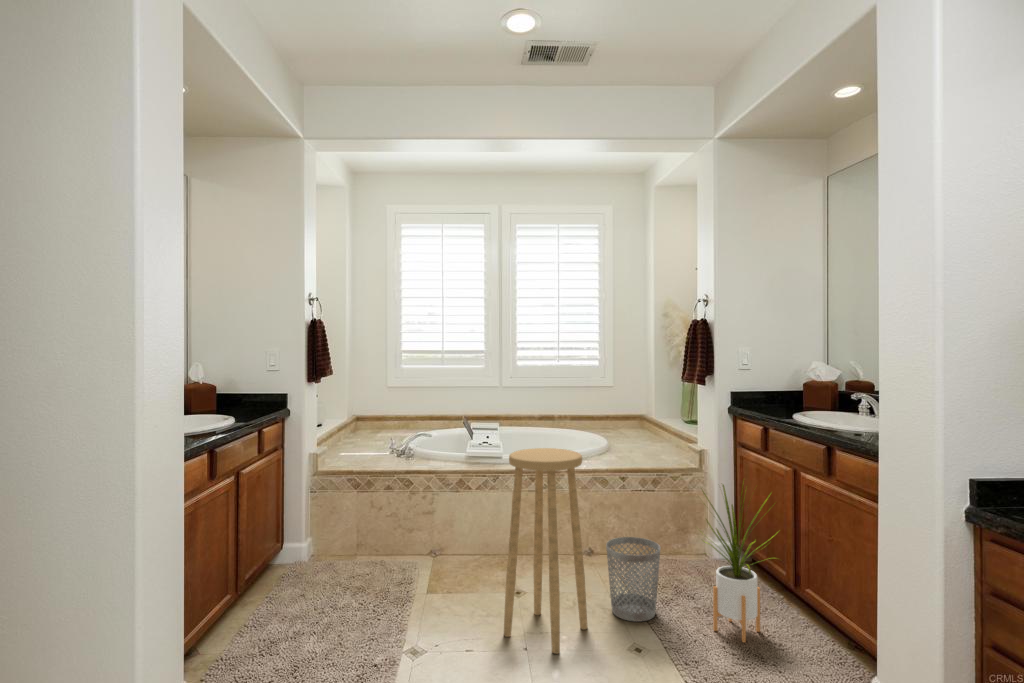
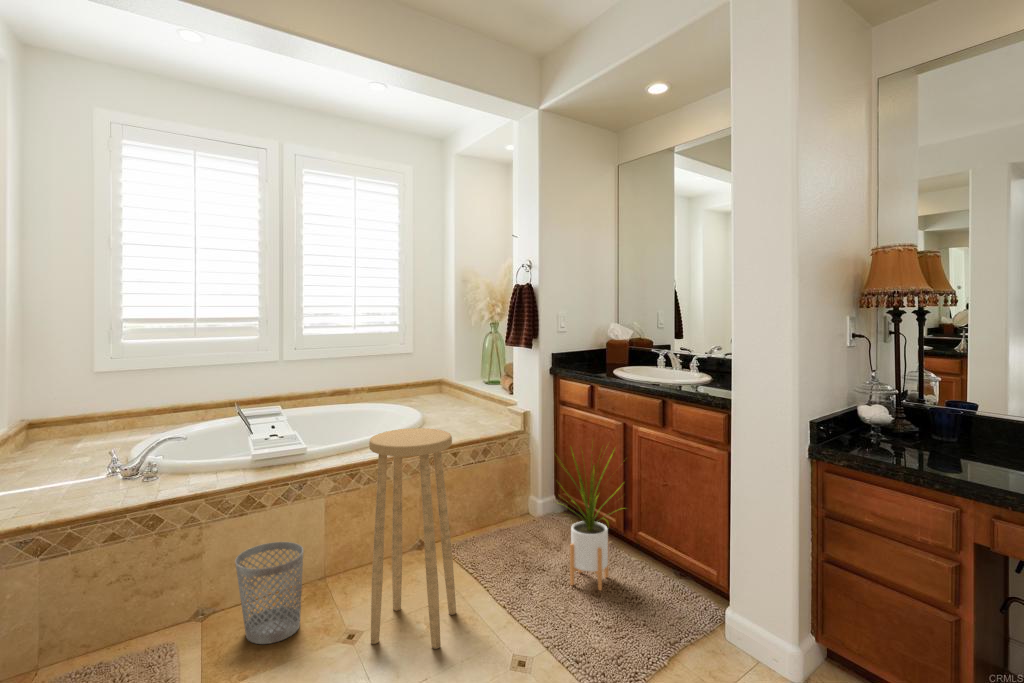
wastebasket: present [606,537,660,622] -> present [235,542,304,644]

